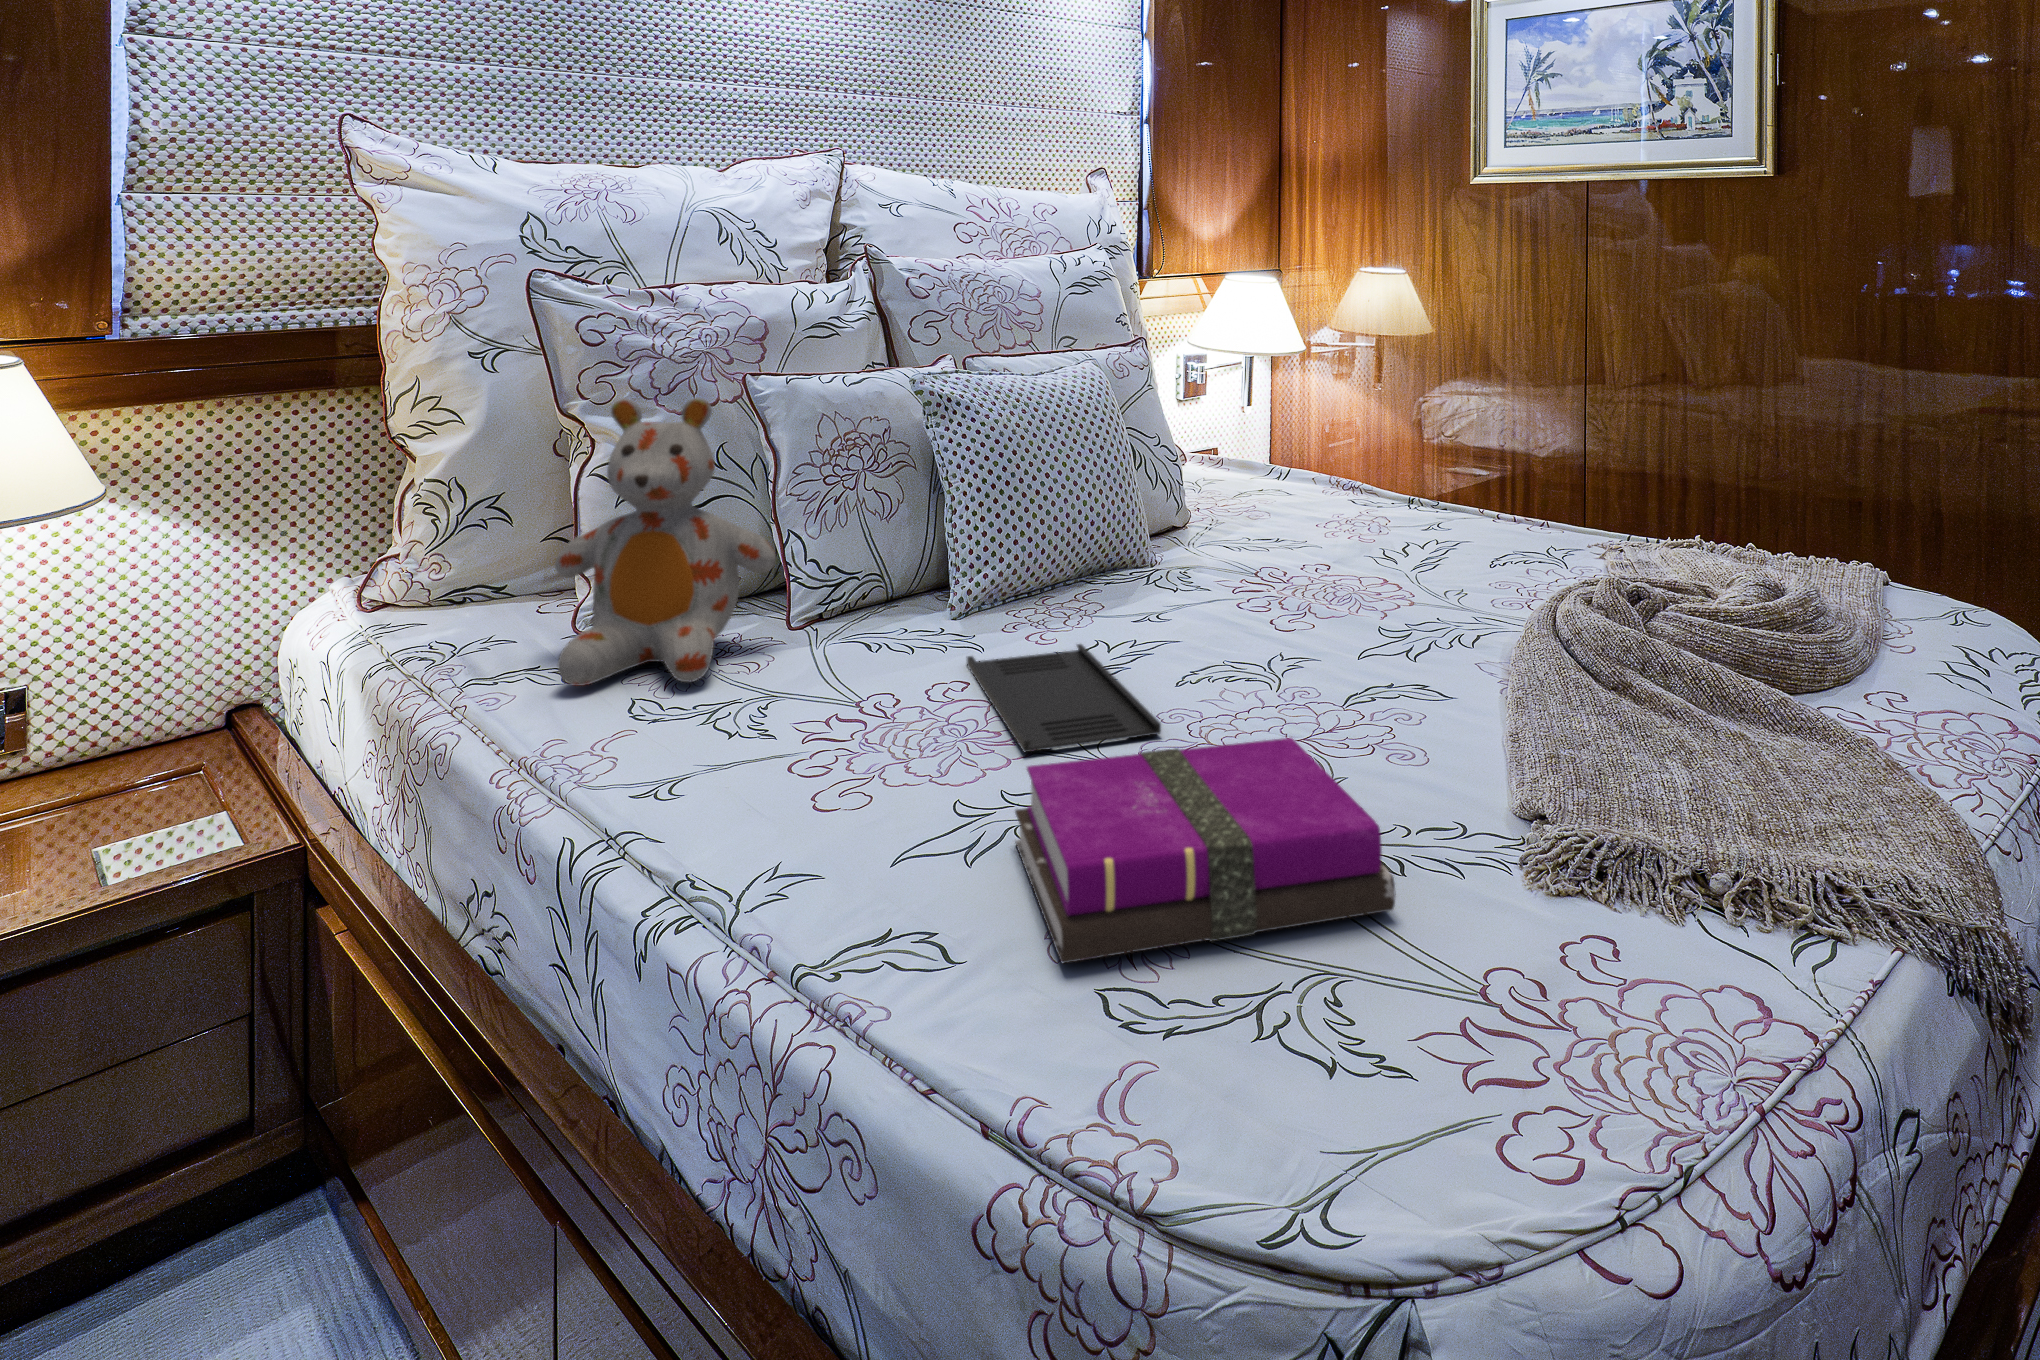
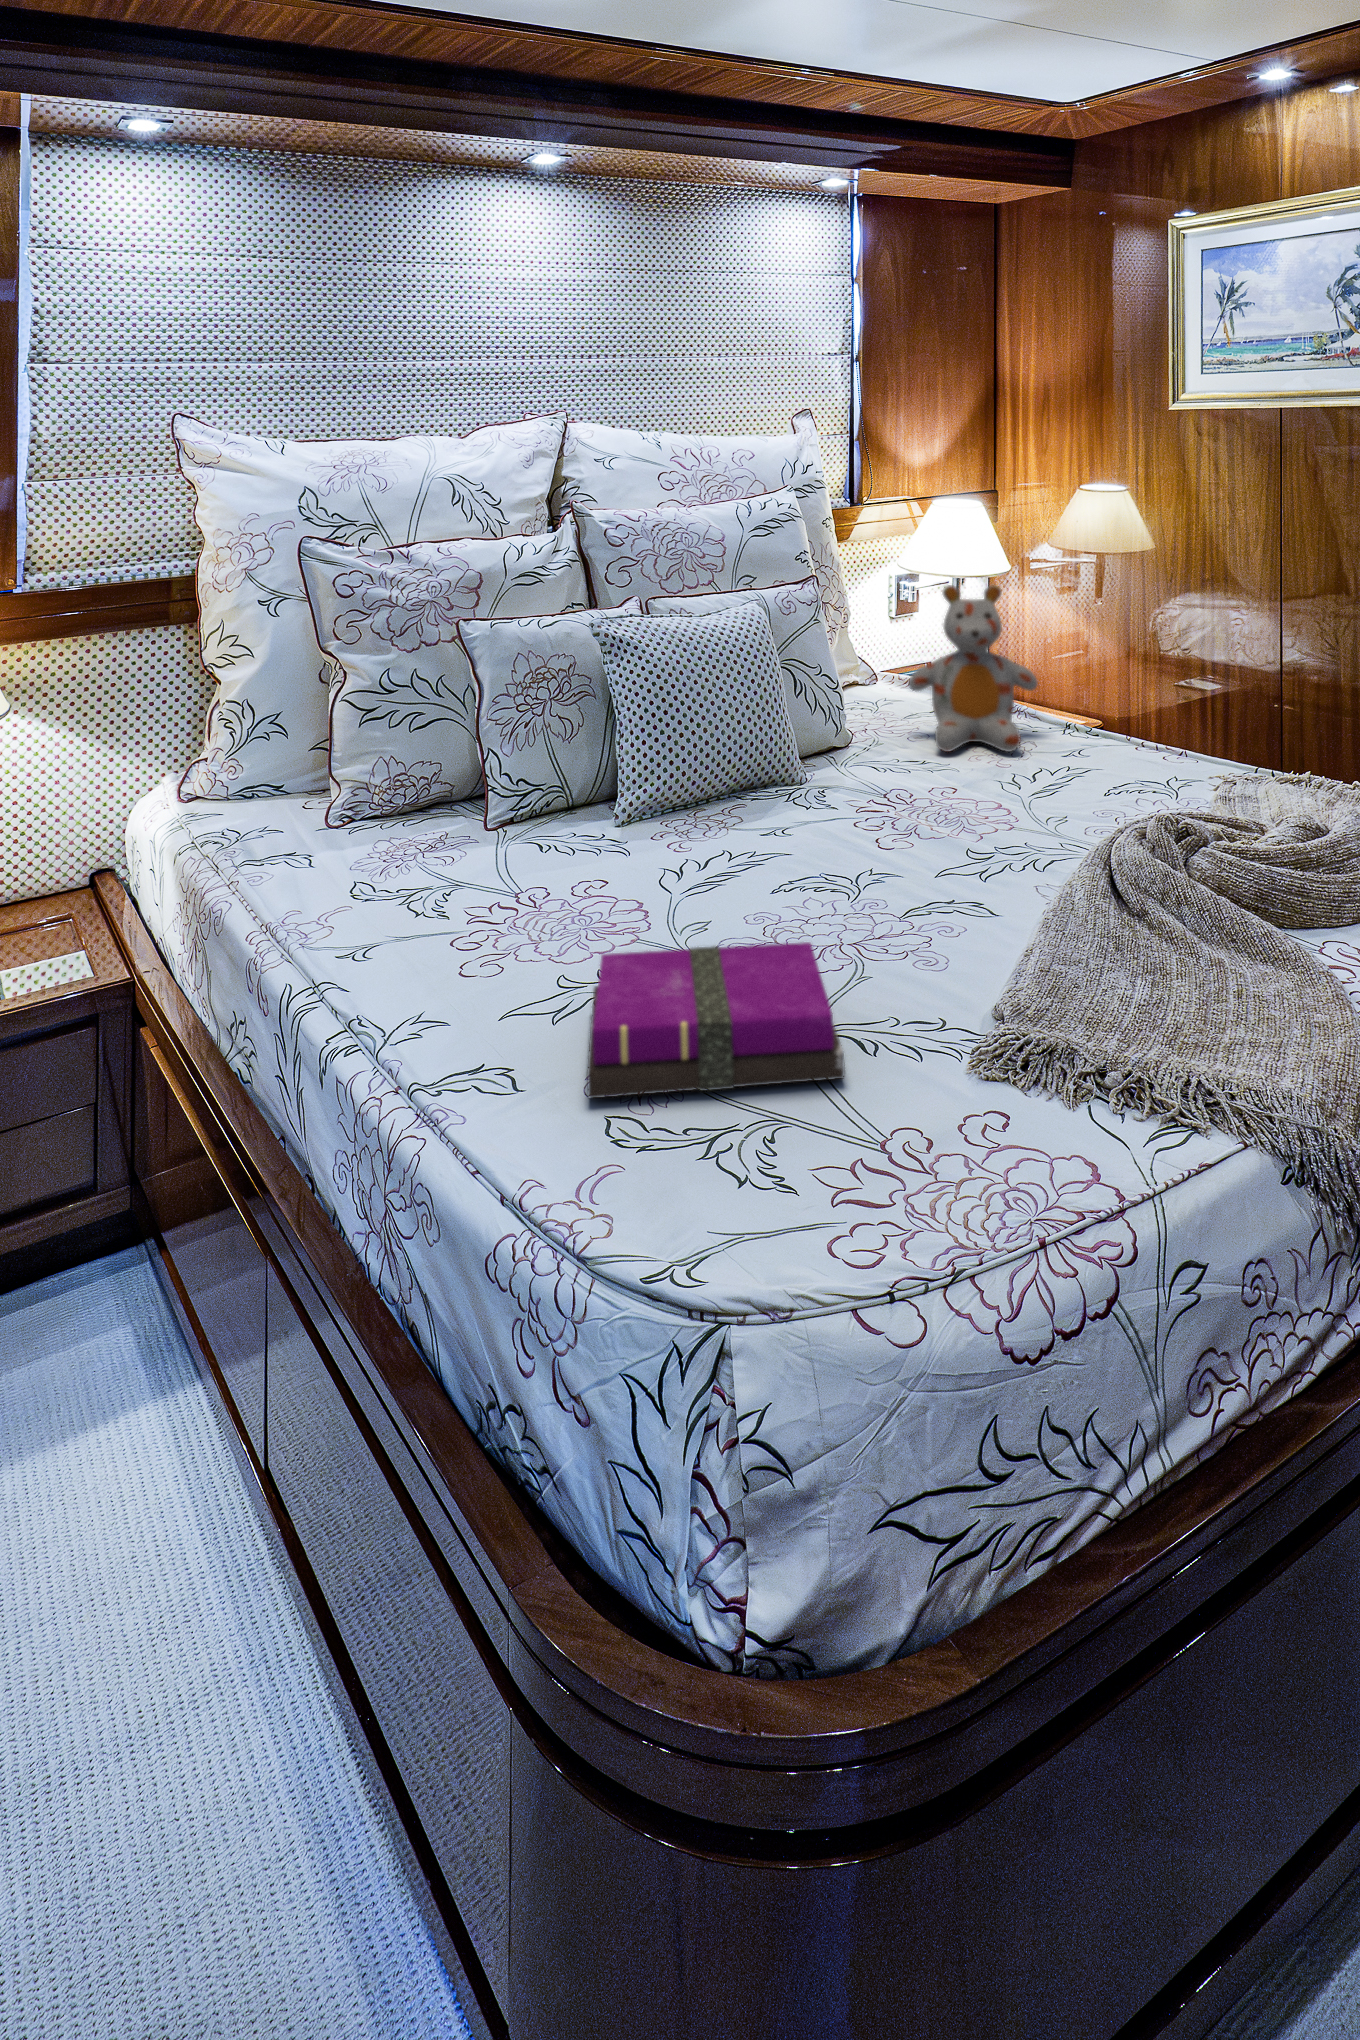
stuffed bear: present [555,398,776,686] -> present [908,585,1038,752]
tray: present [967,644,1161,752] -> none [617,852,740,942]

